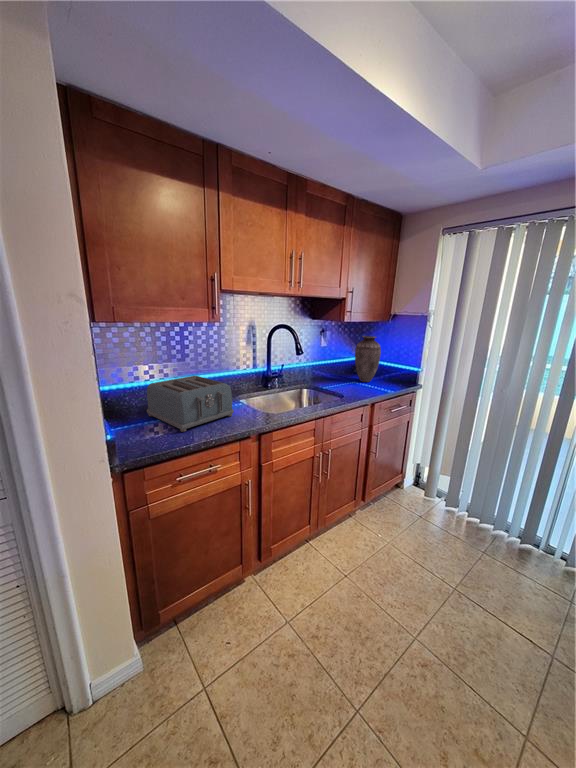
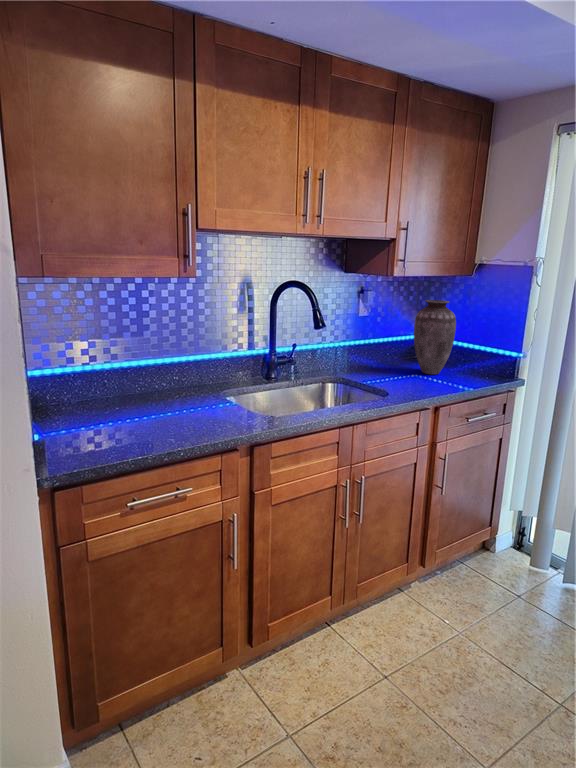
toaster: present [147,376,234,432] -> none [85,357,214,438]

